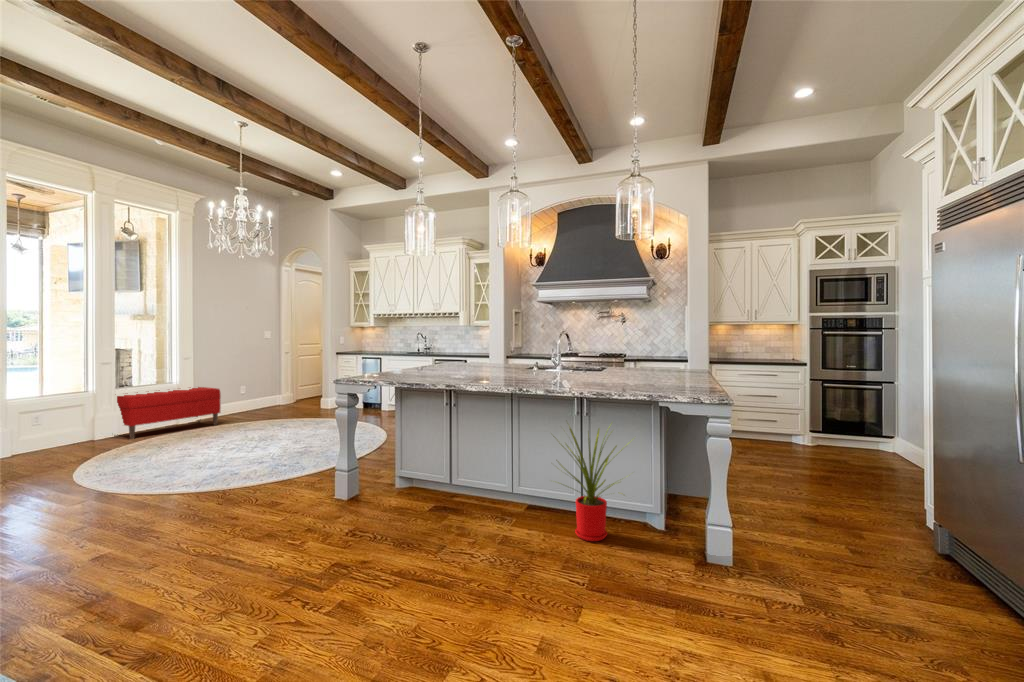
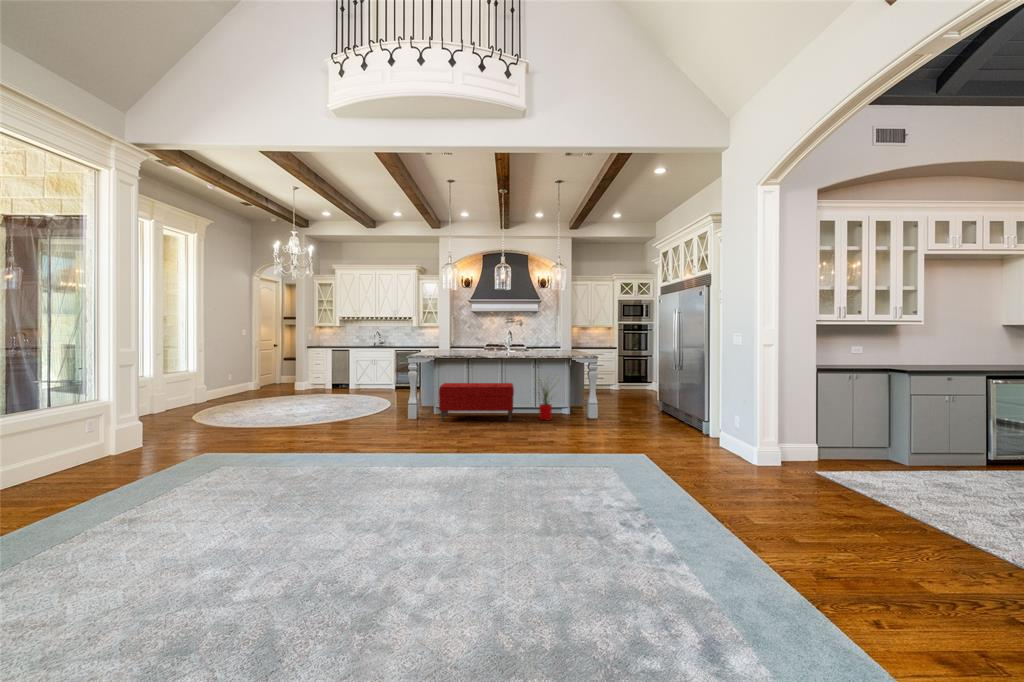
bench: present [117,387,221,439] -> present [439,383,514,421]

